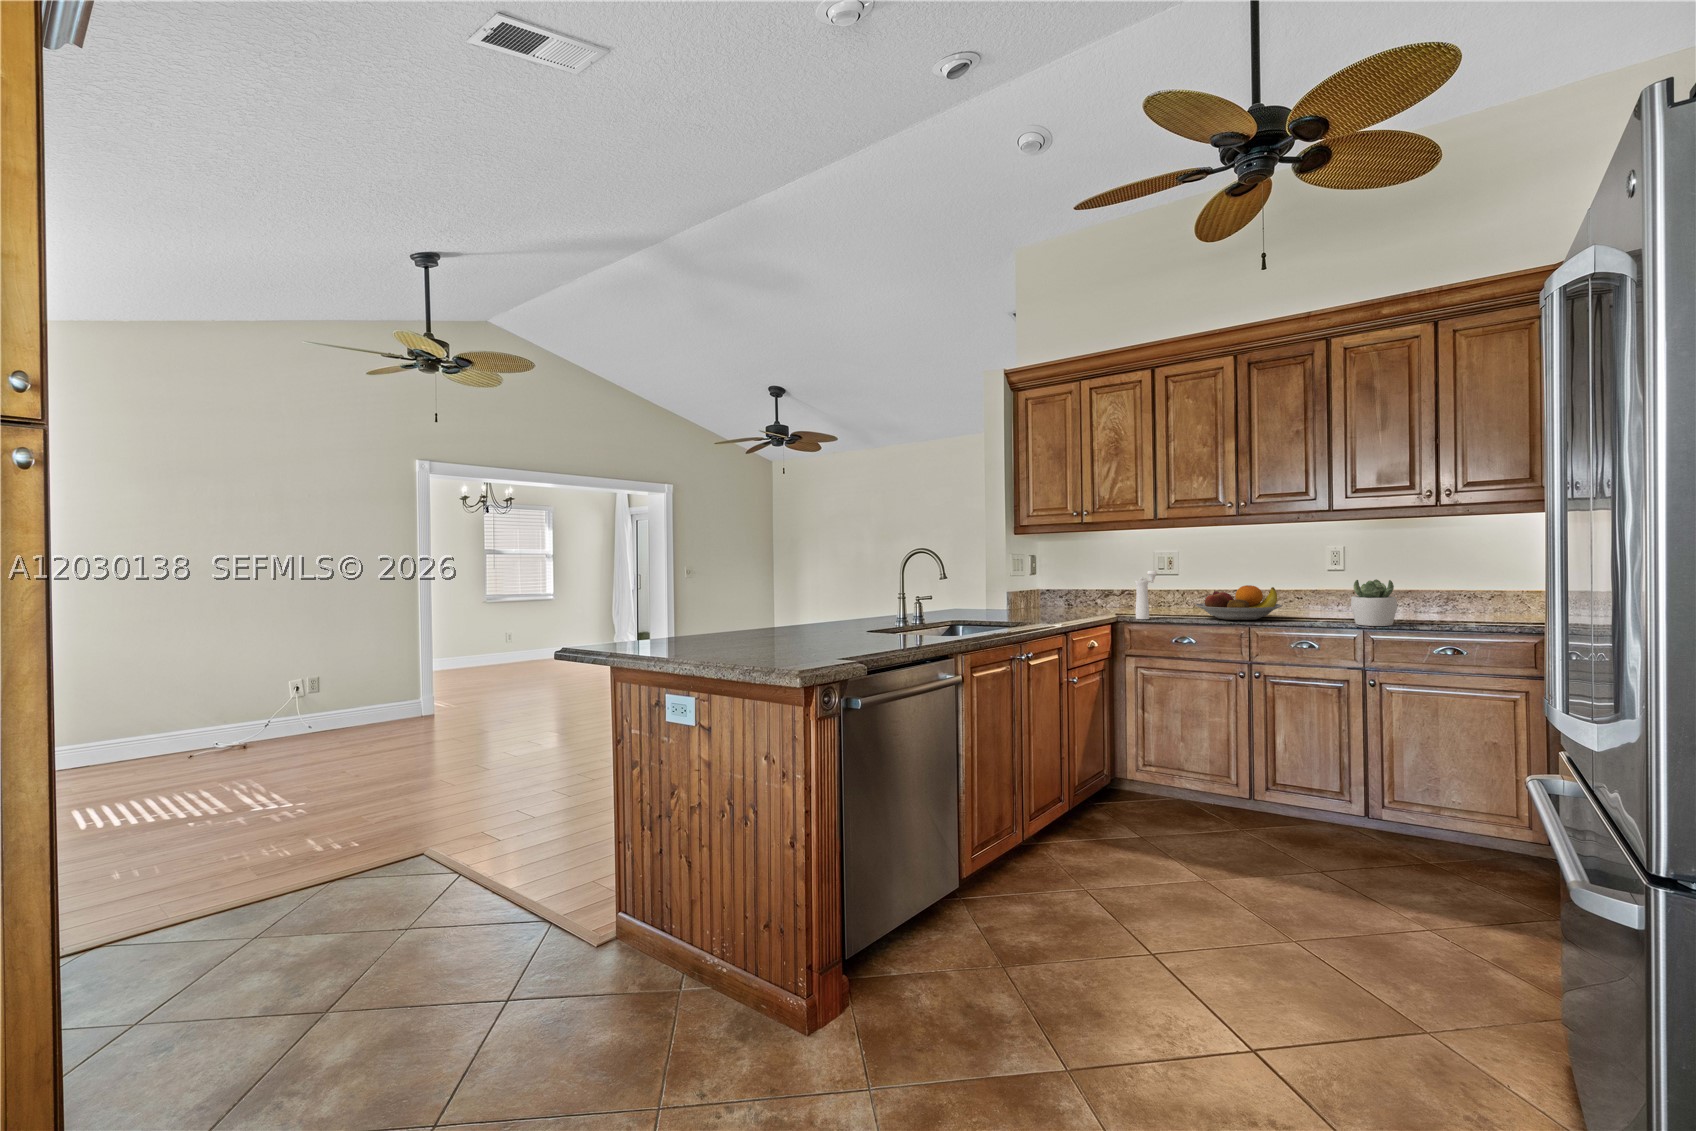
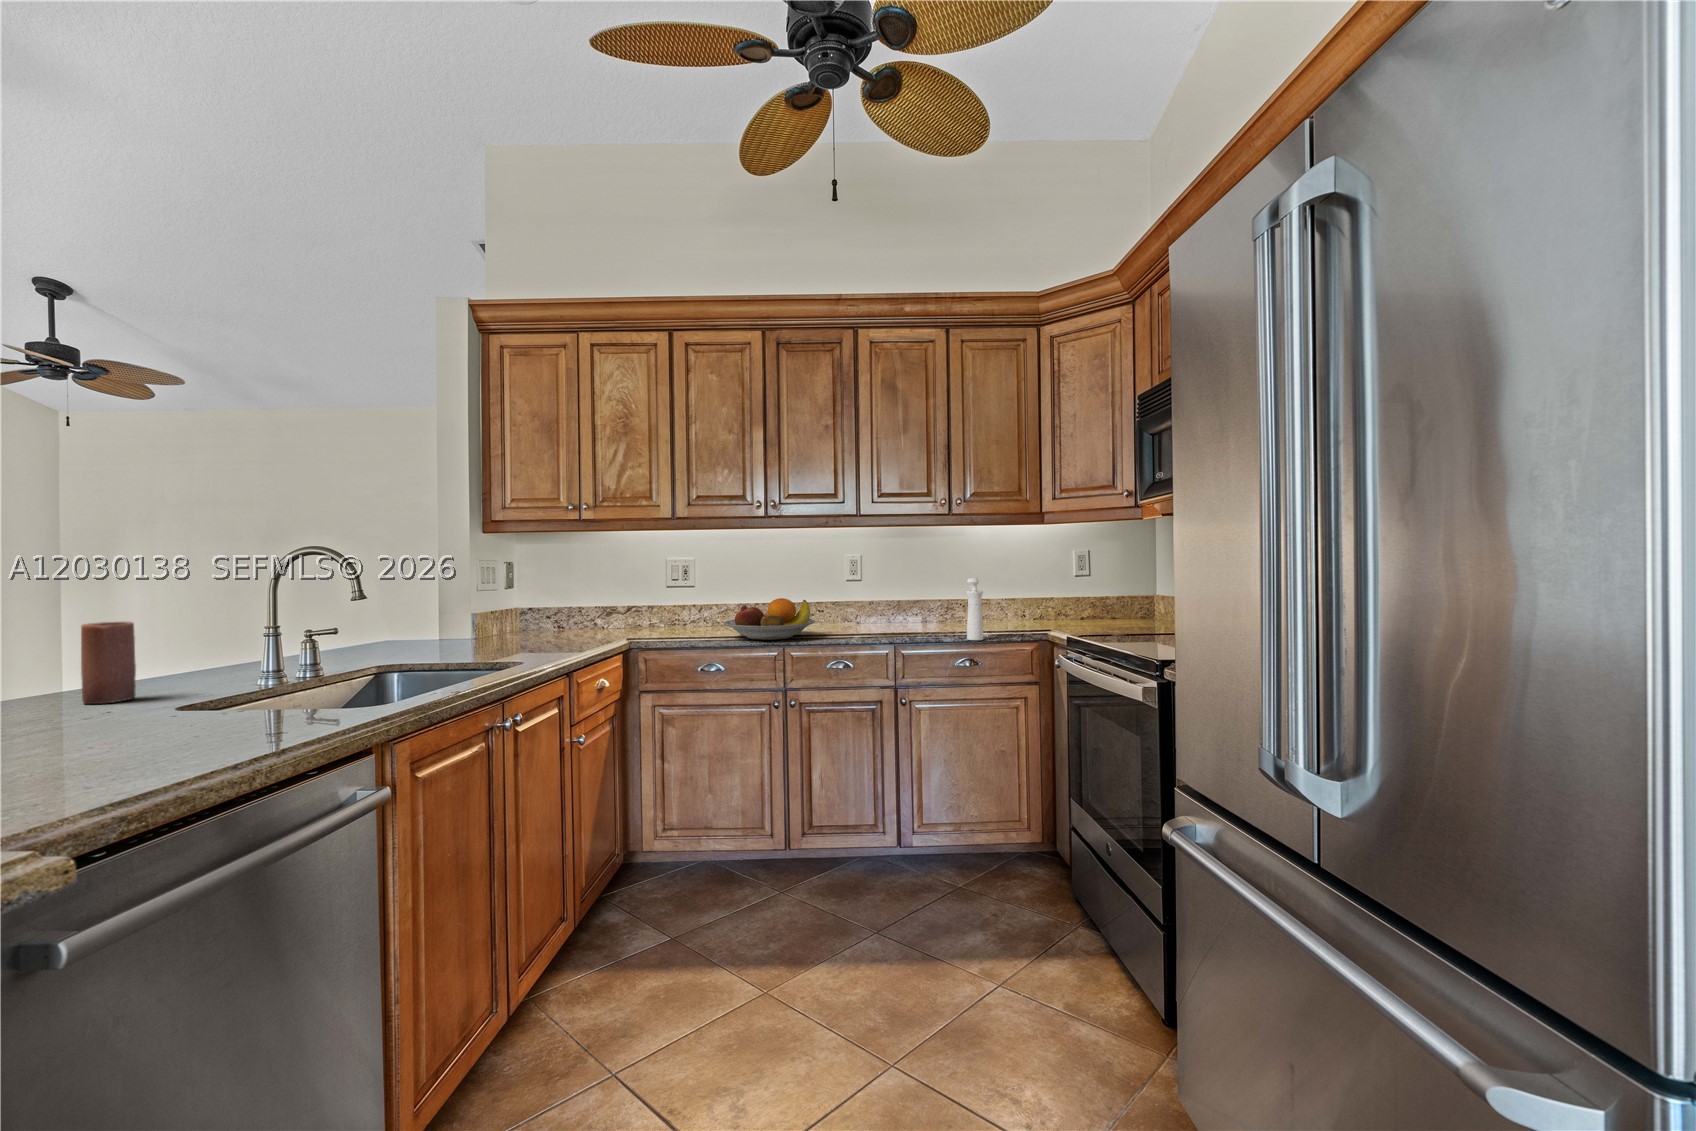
pepper mill: present [1135,571,1157,619] -> present [967,578,983,640]
succulent plant: present [1351,579,1397,626] -> none [884,590,927,641]
candle: none [829,587,848,627] -> present [81,622,136,704]

